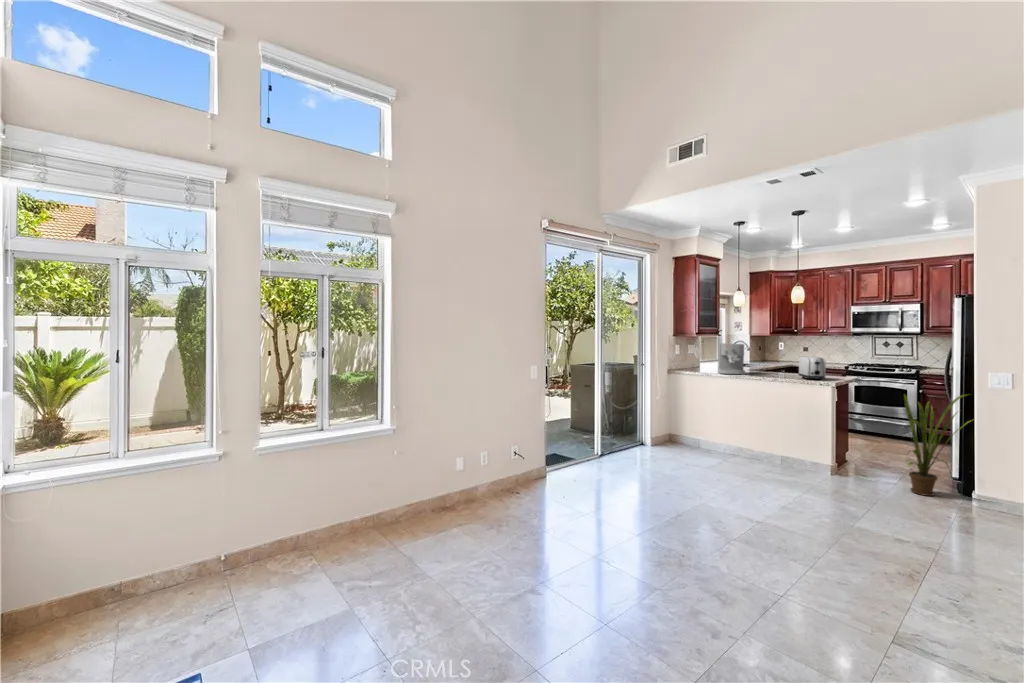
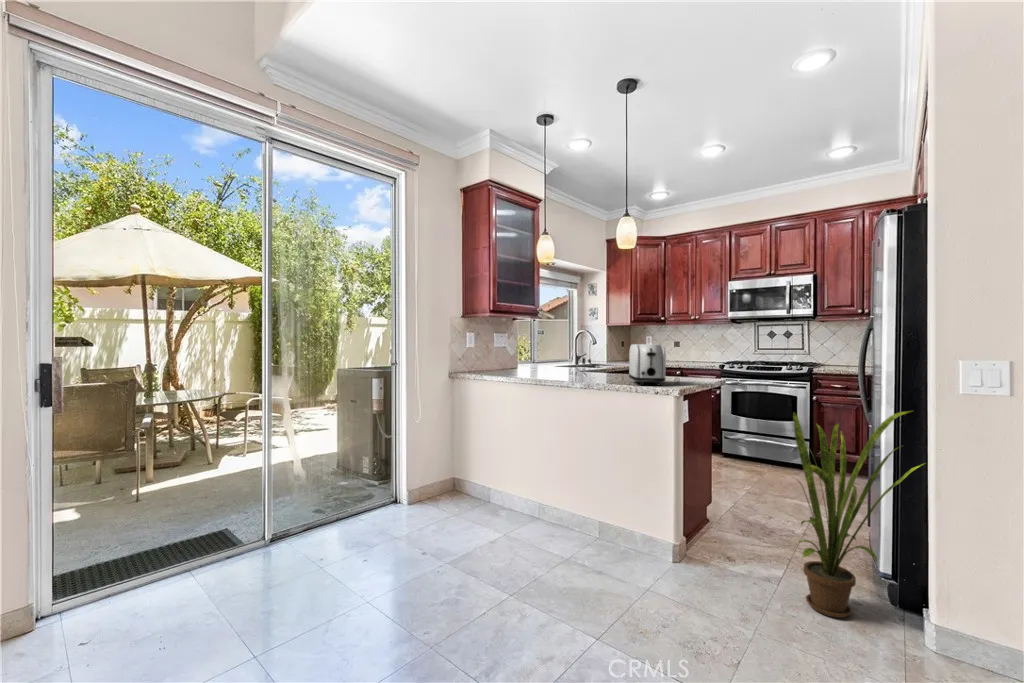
coffee maker: present [718,343,745,375] -> none [517,327,558,378]

